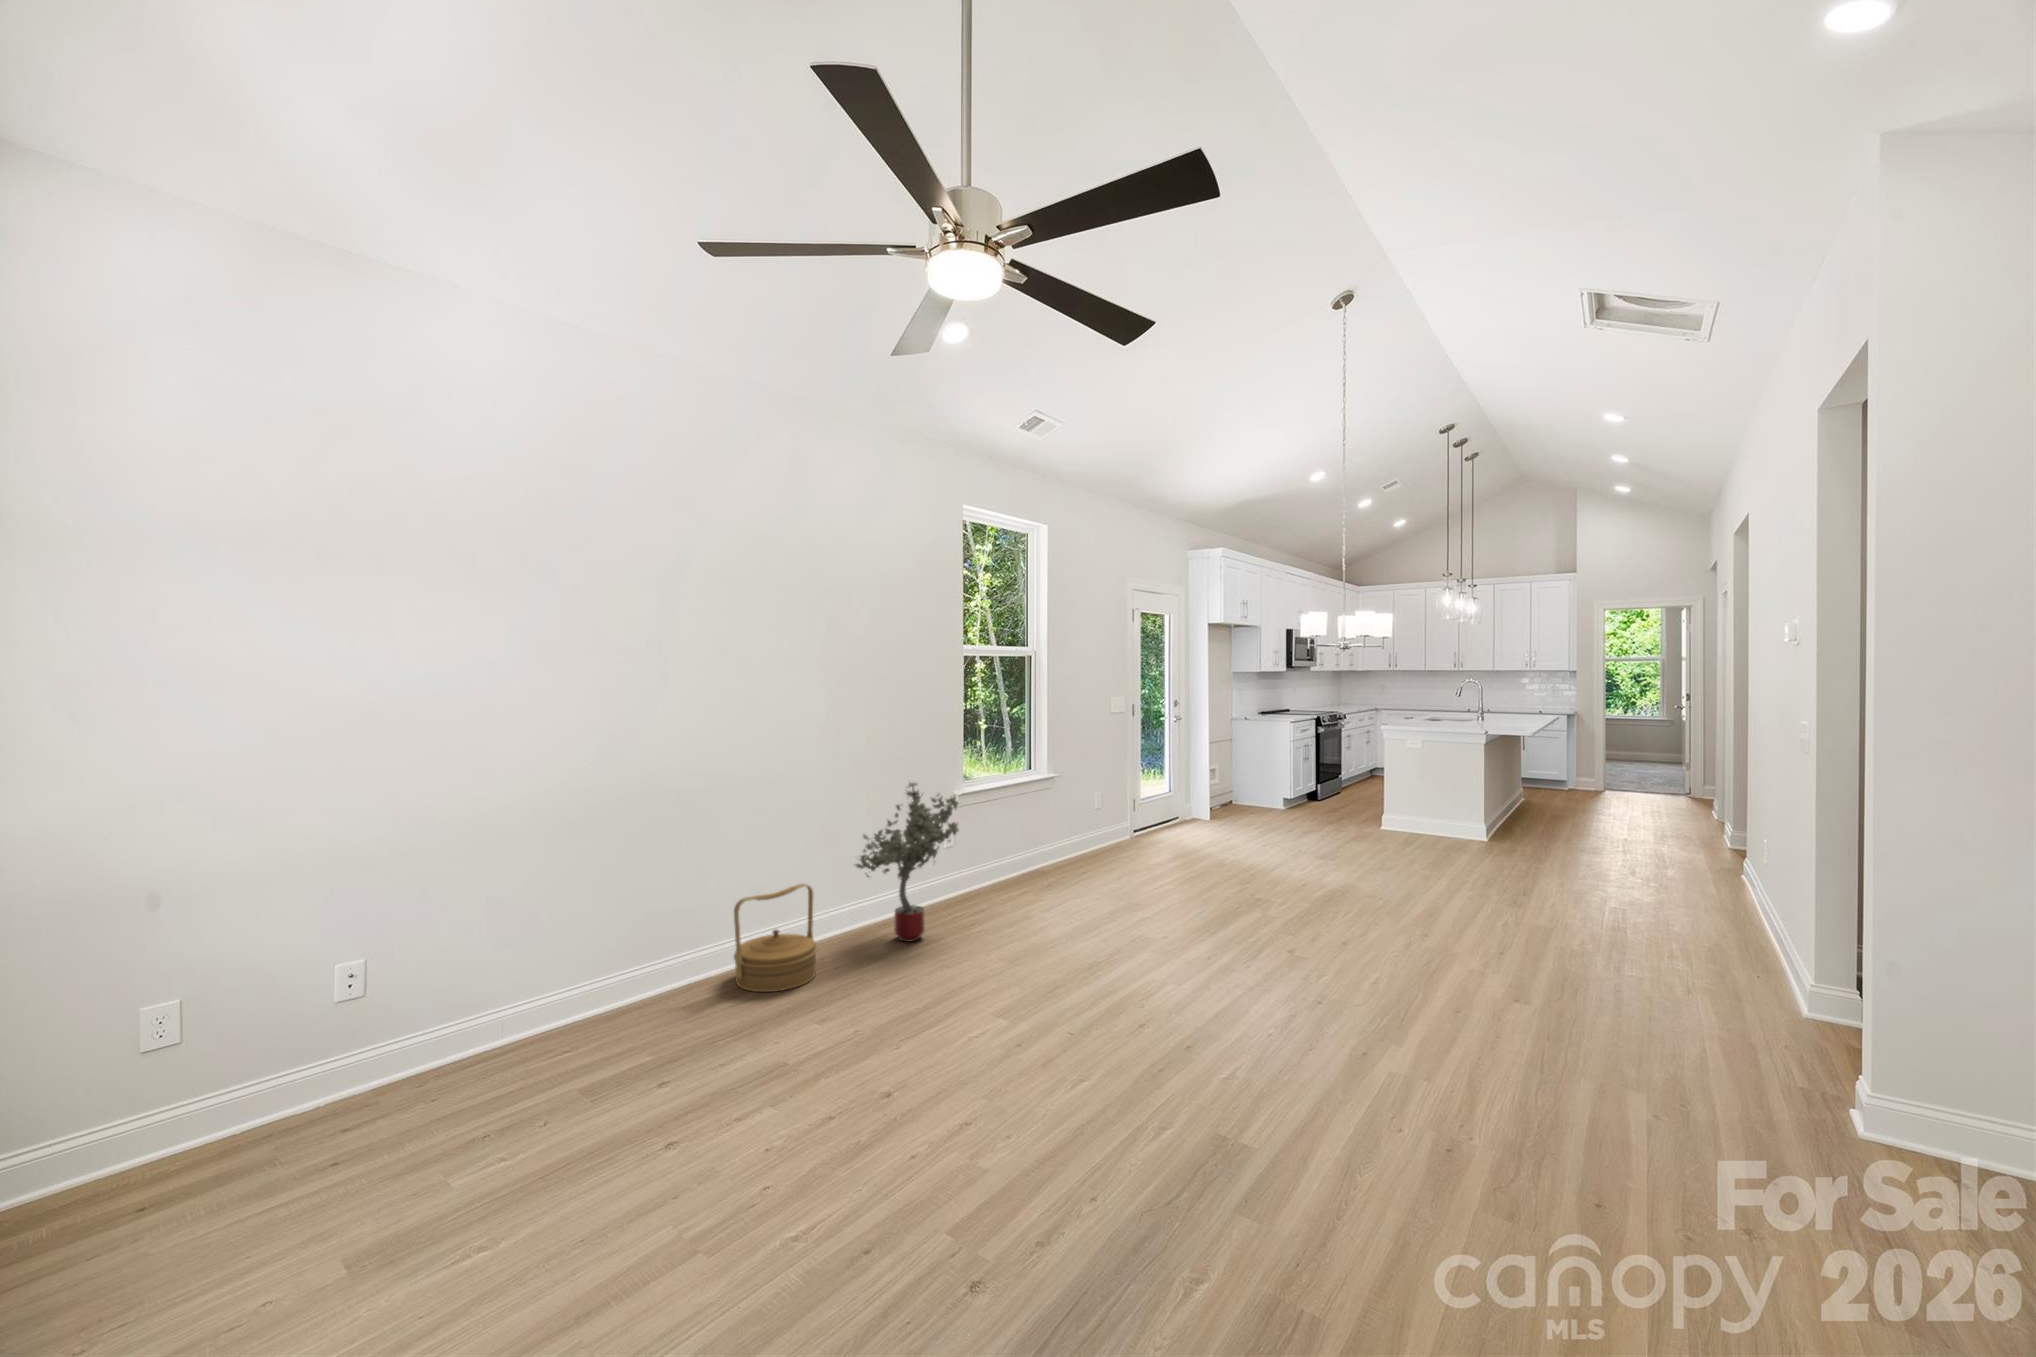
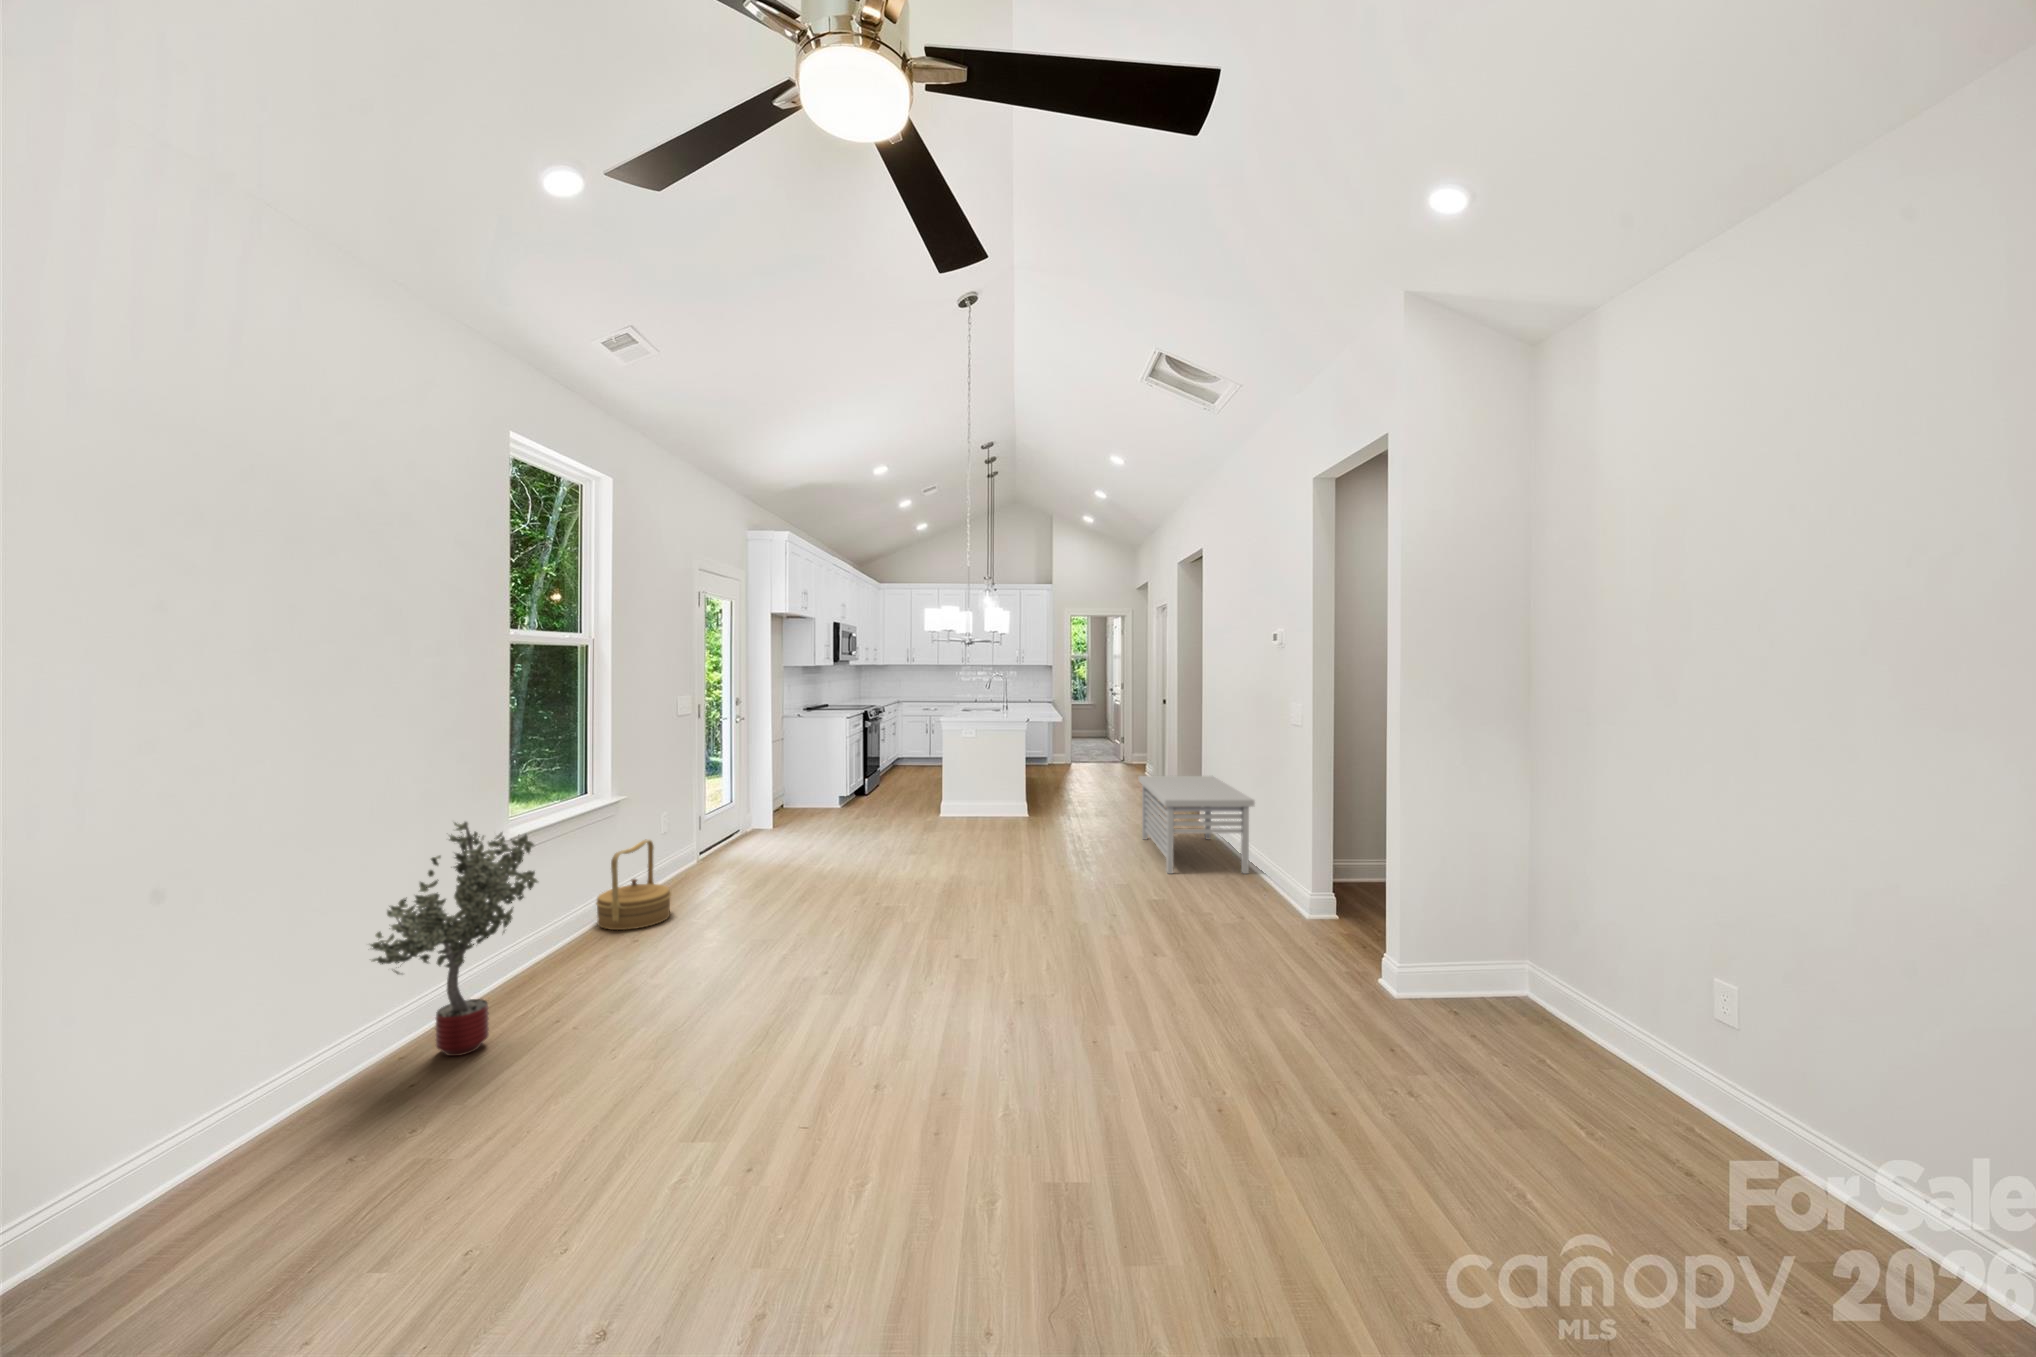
storage bench: none [1620,805,1768,944] -> present [1138,776,1255,874]
woven basket: present [734,884,817,992] -> present [596,840,671,930]

